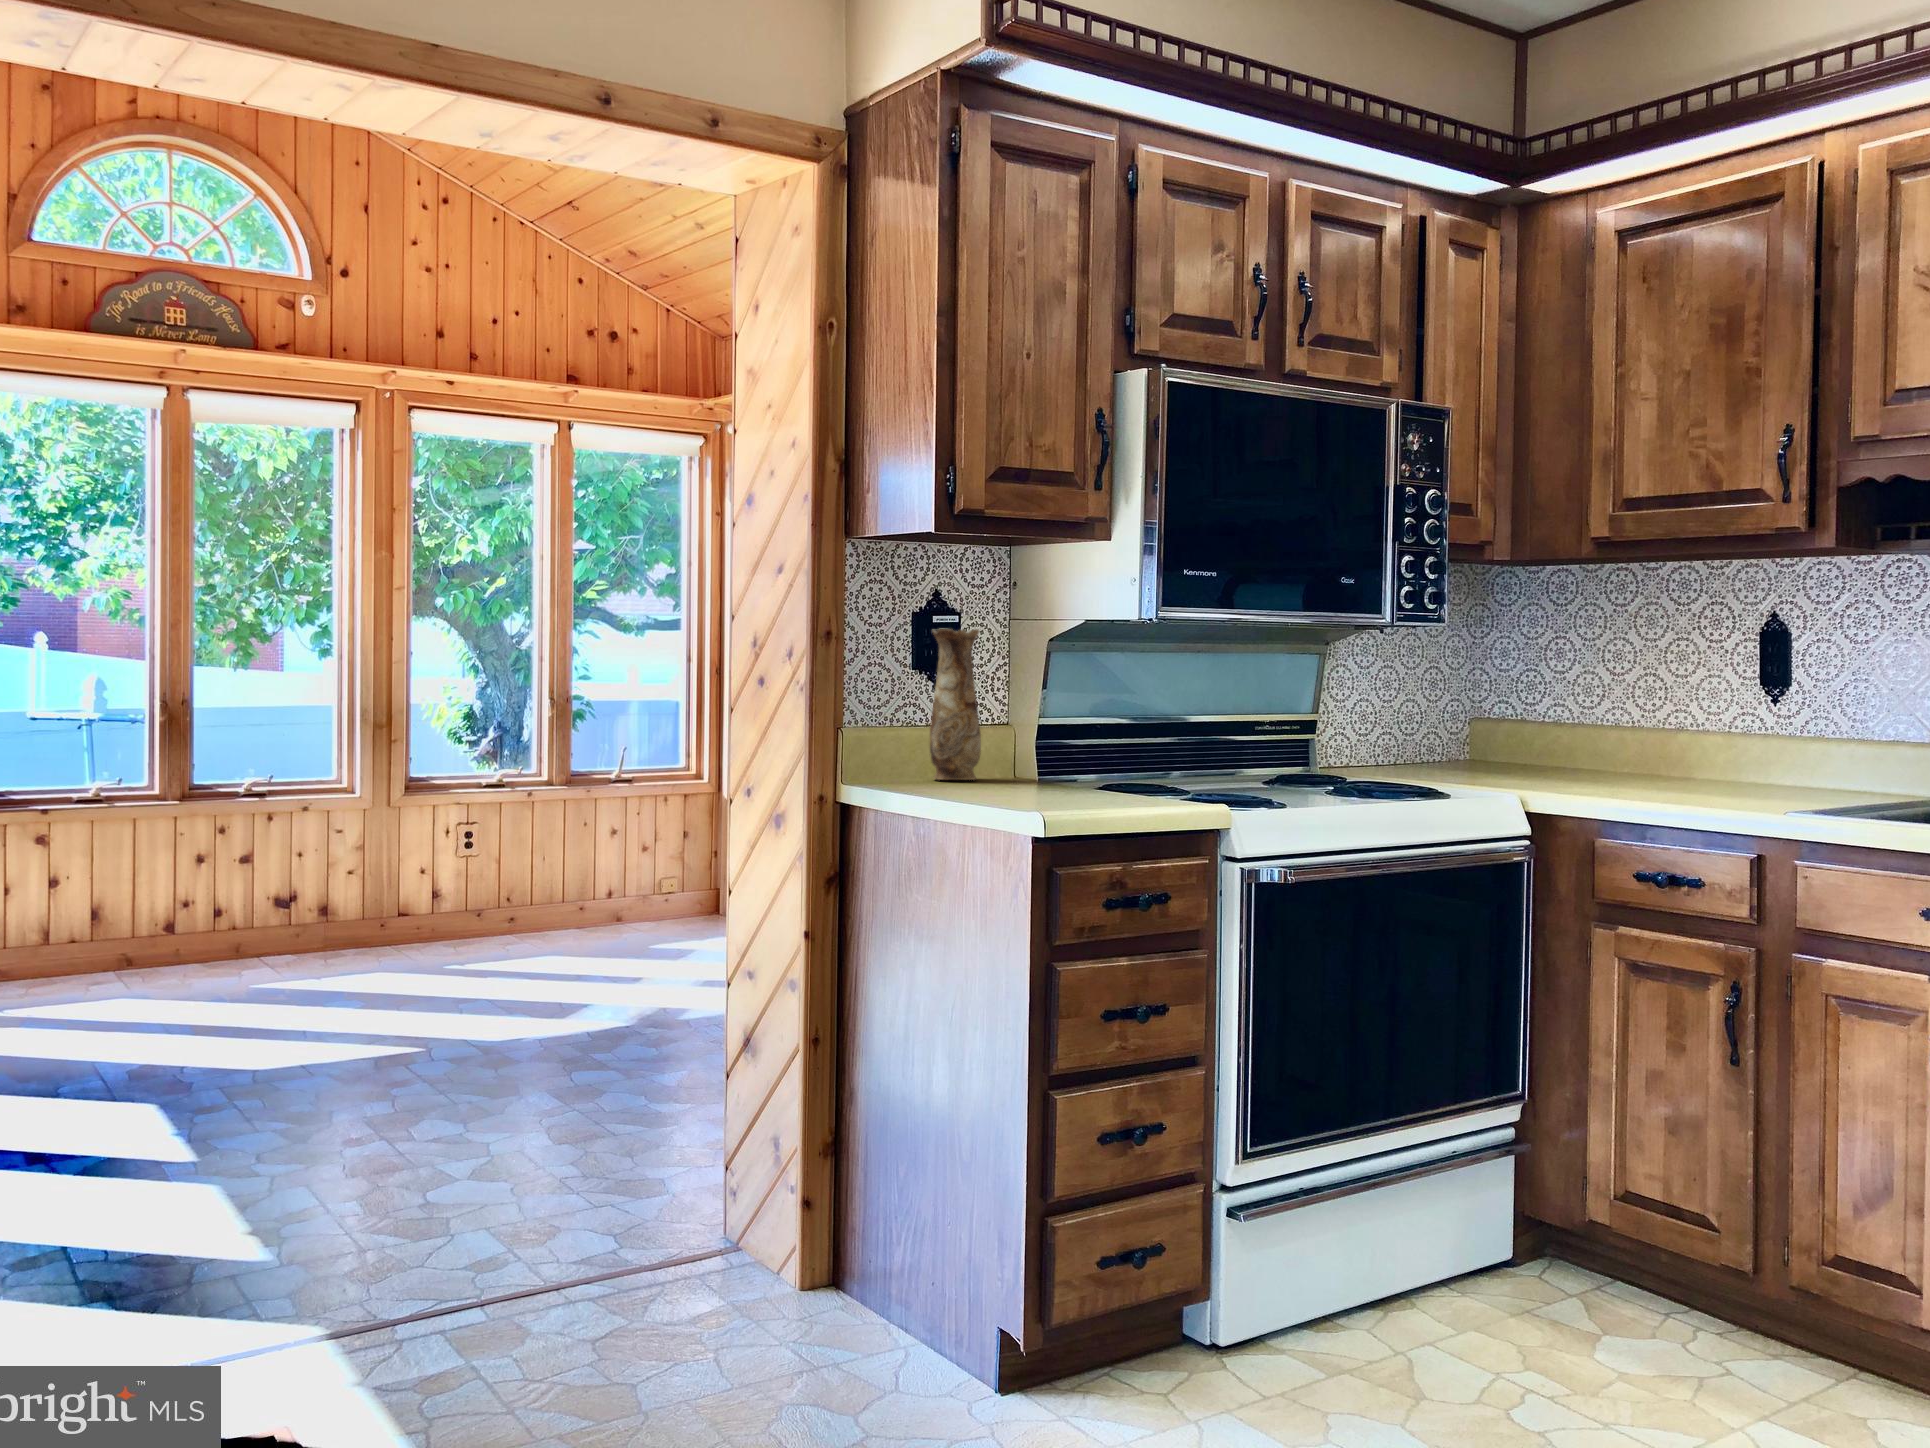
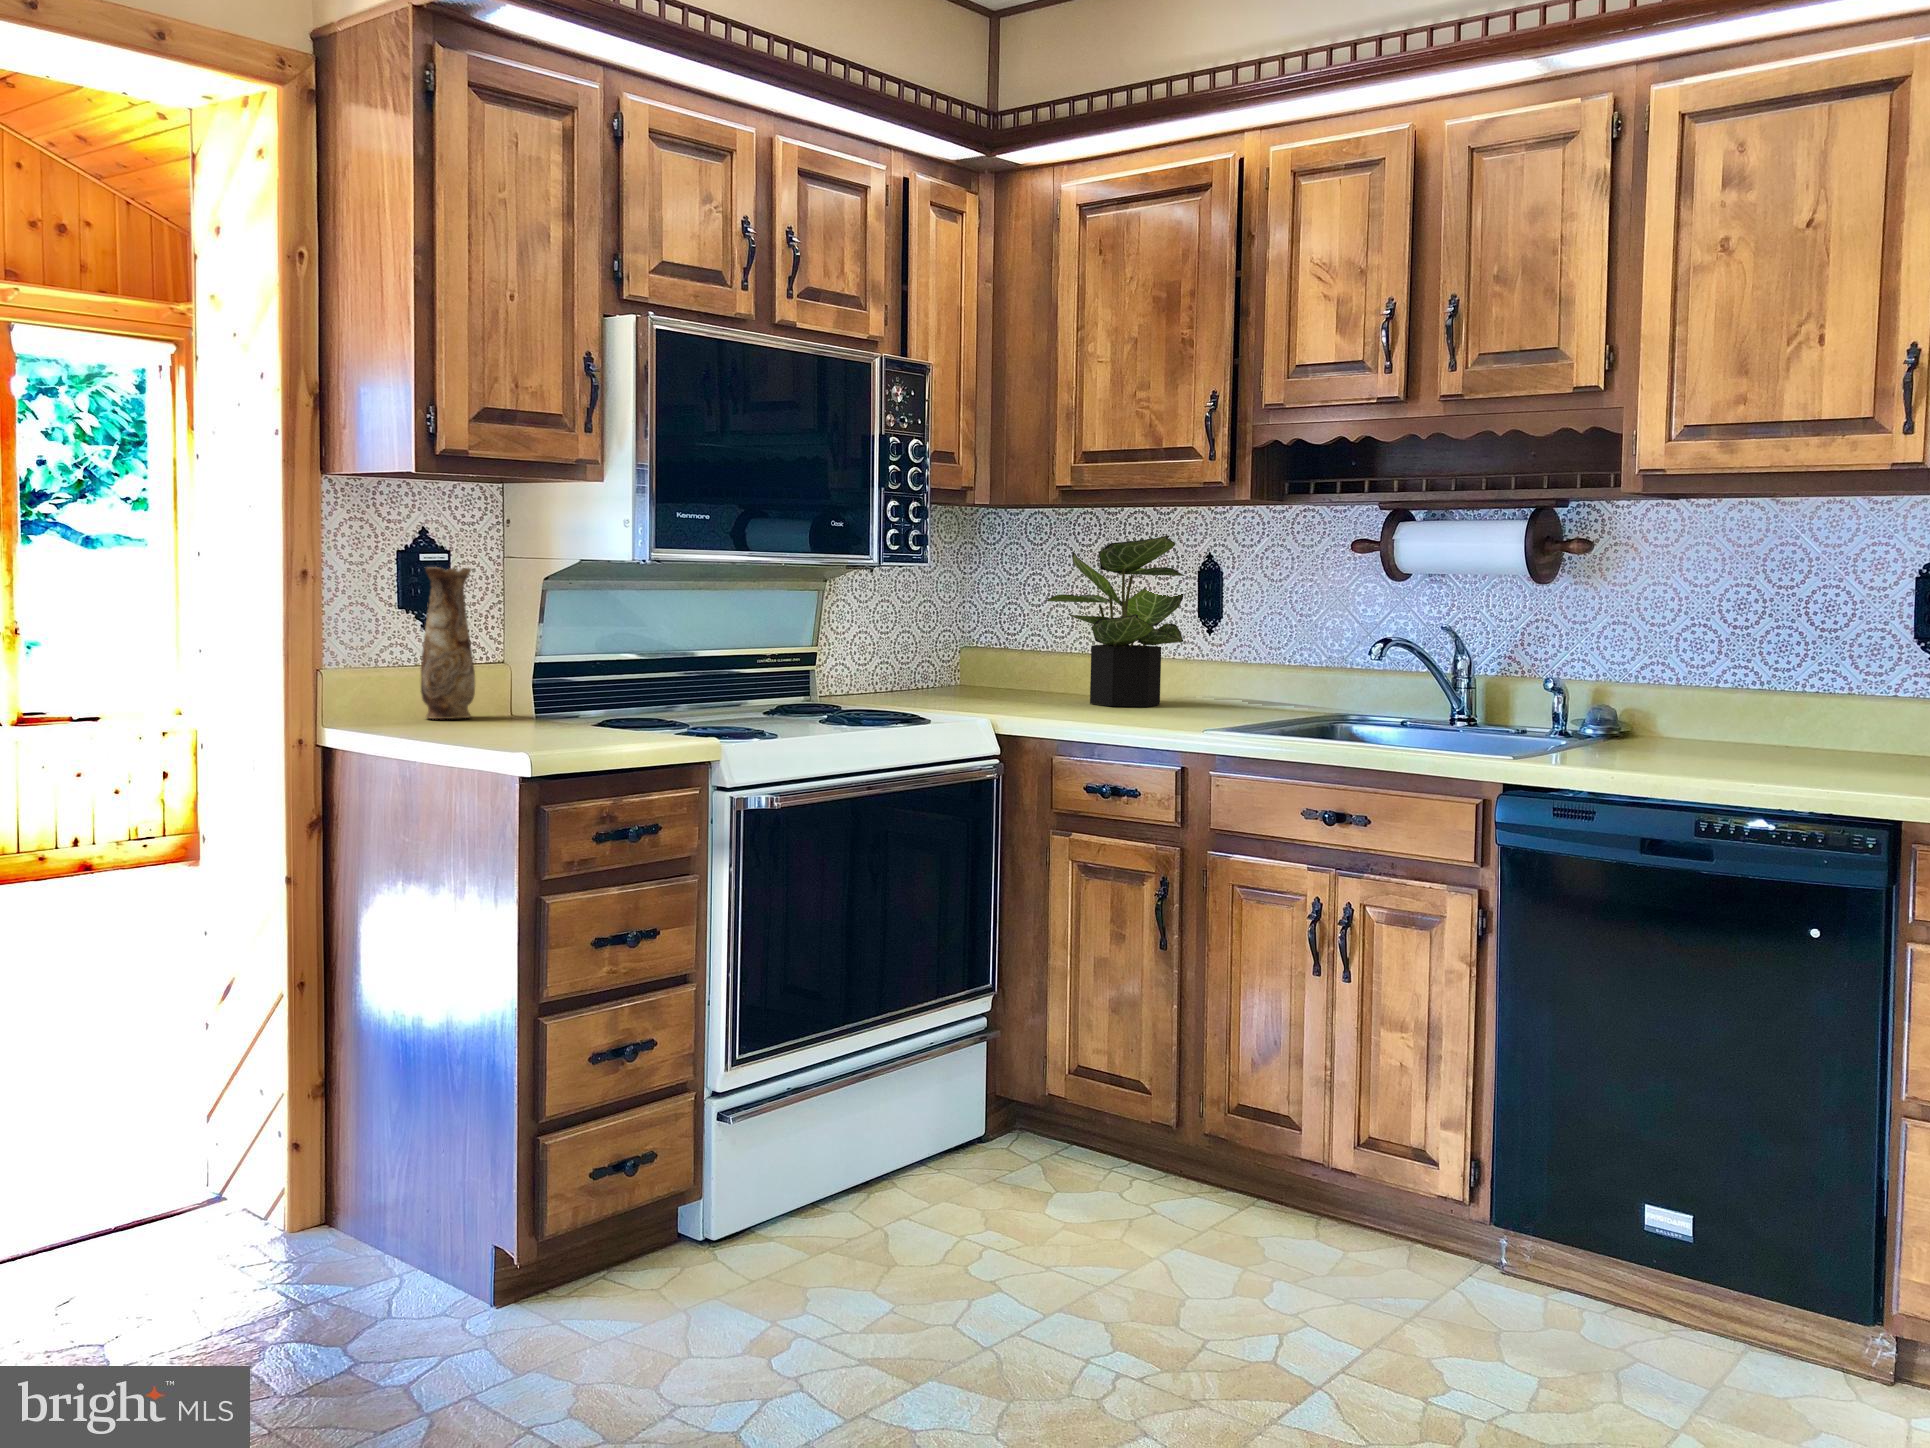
potted plant: none [1569,591,1747,785] -> present [1046,536,1185,707]

